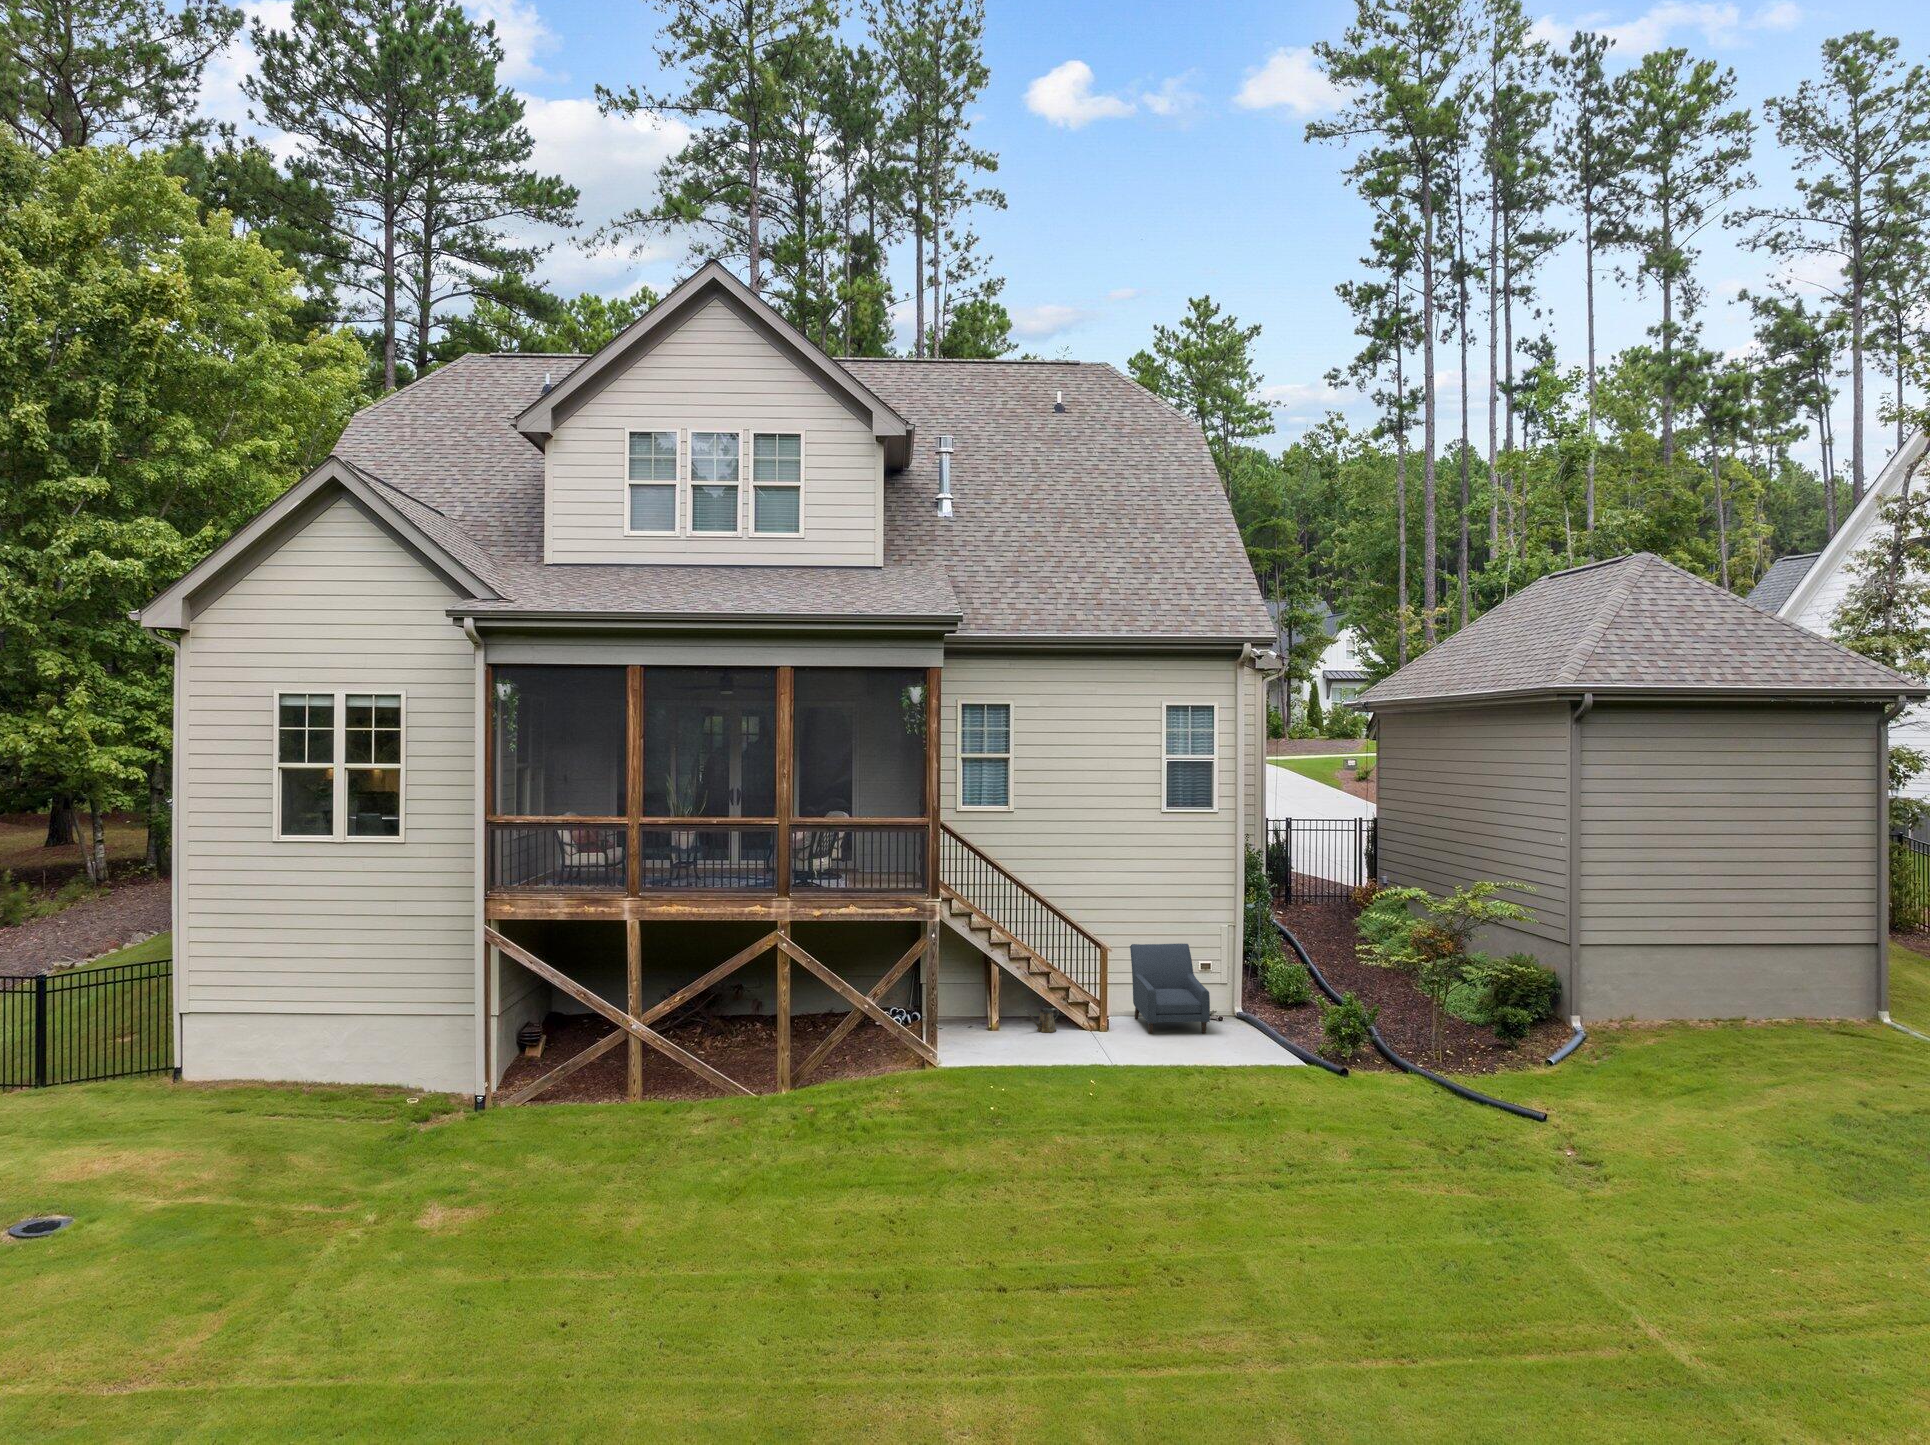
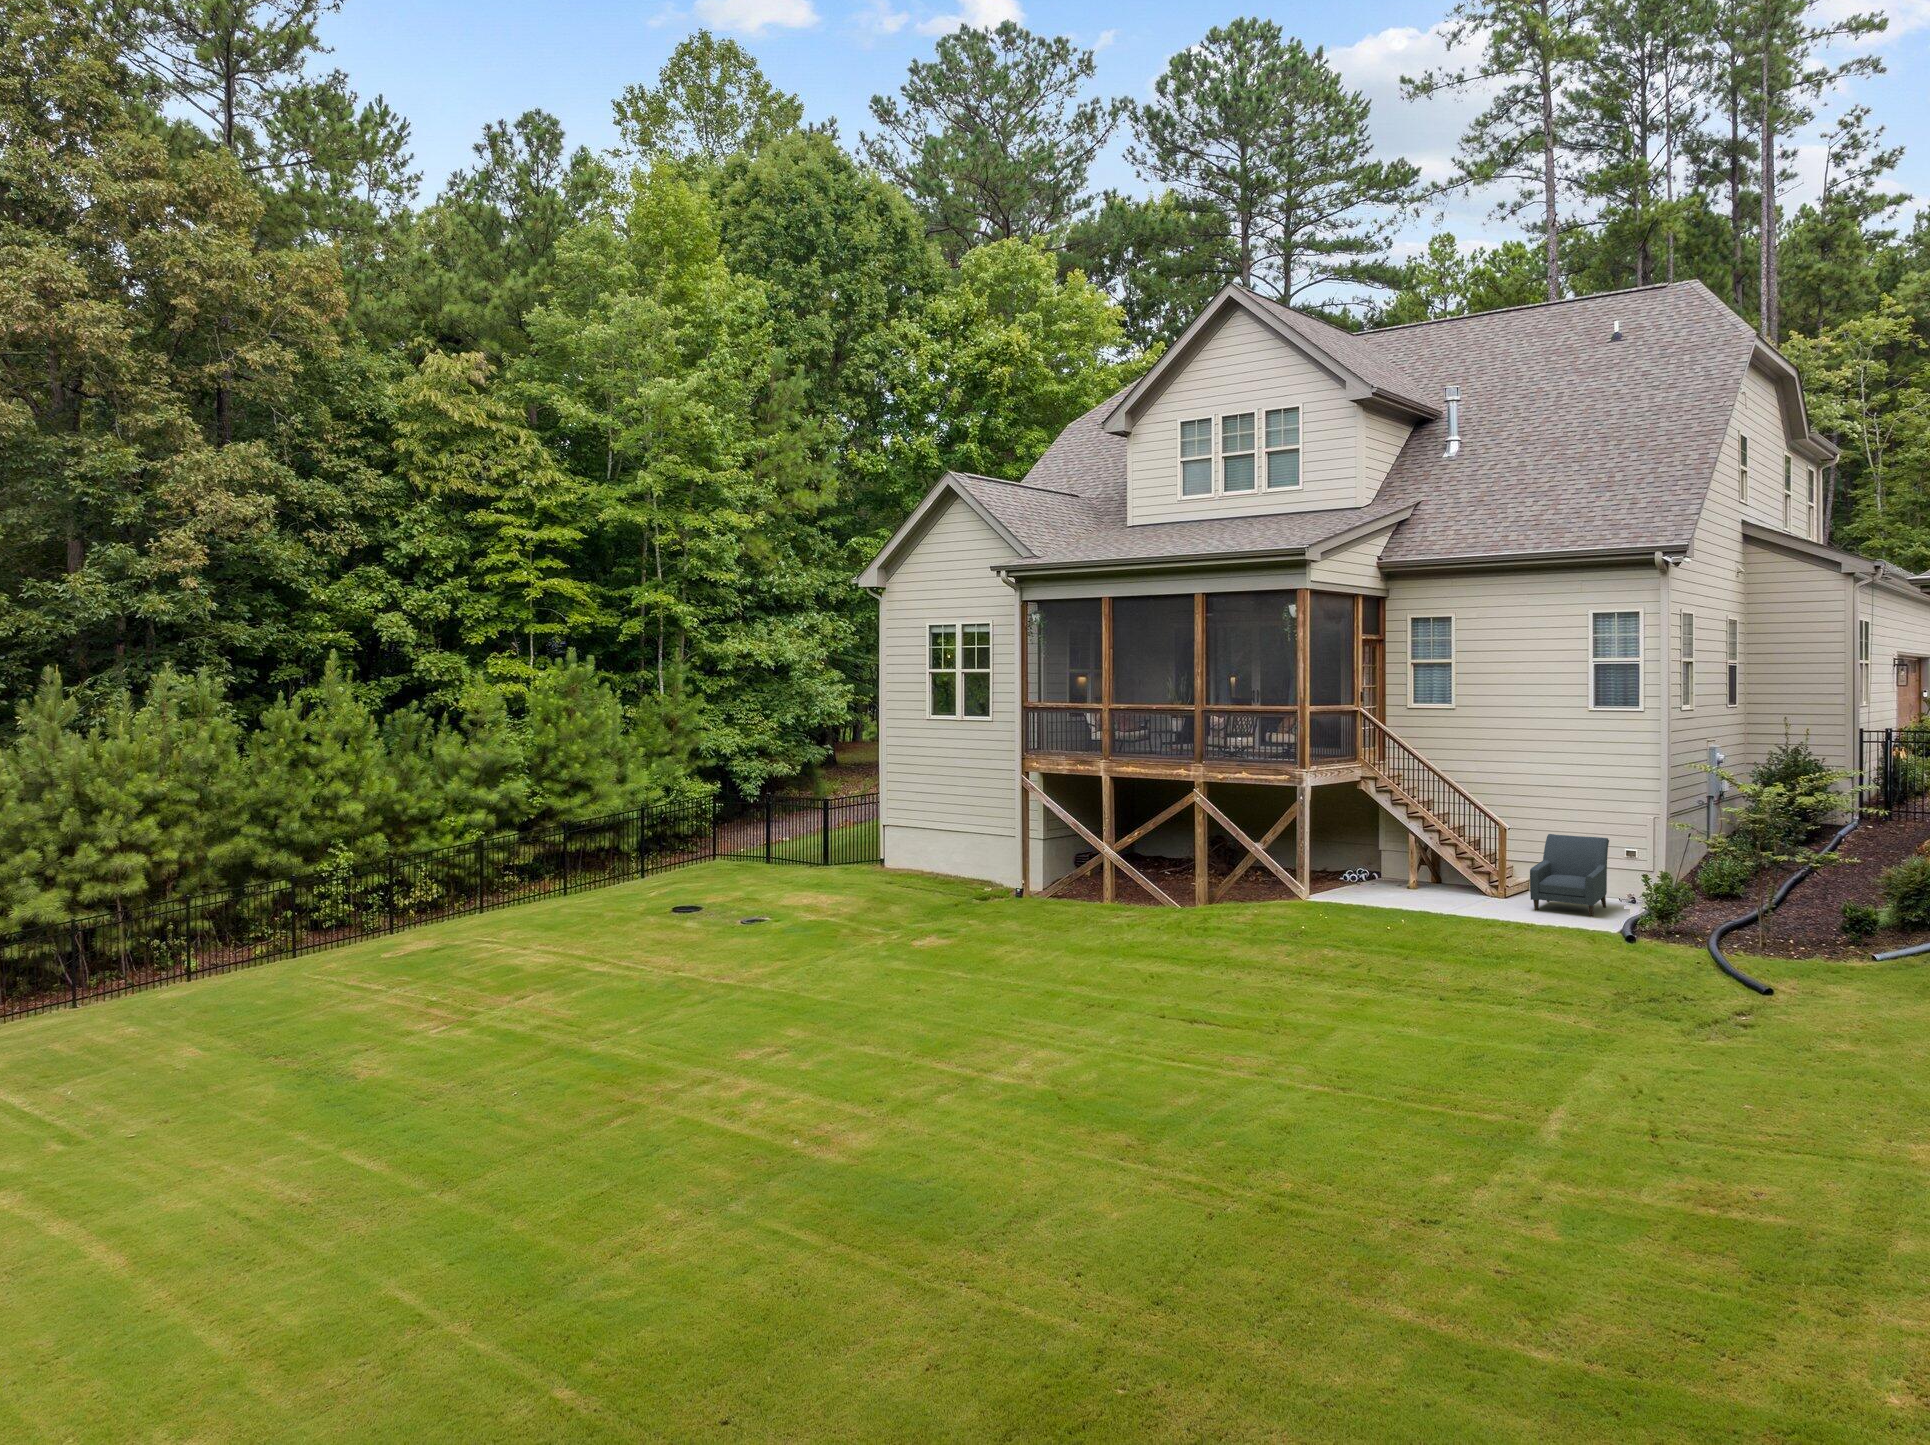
watering can: present [1025,1008,1059,1033] -> none [1419,876,1458,898]

